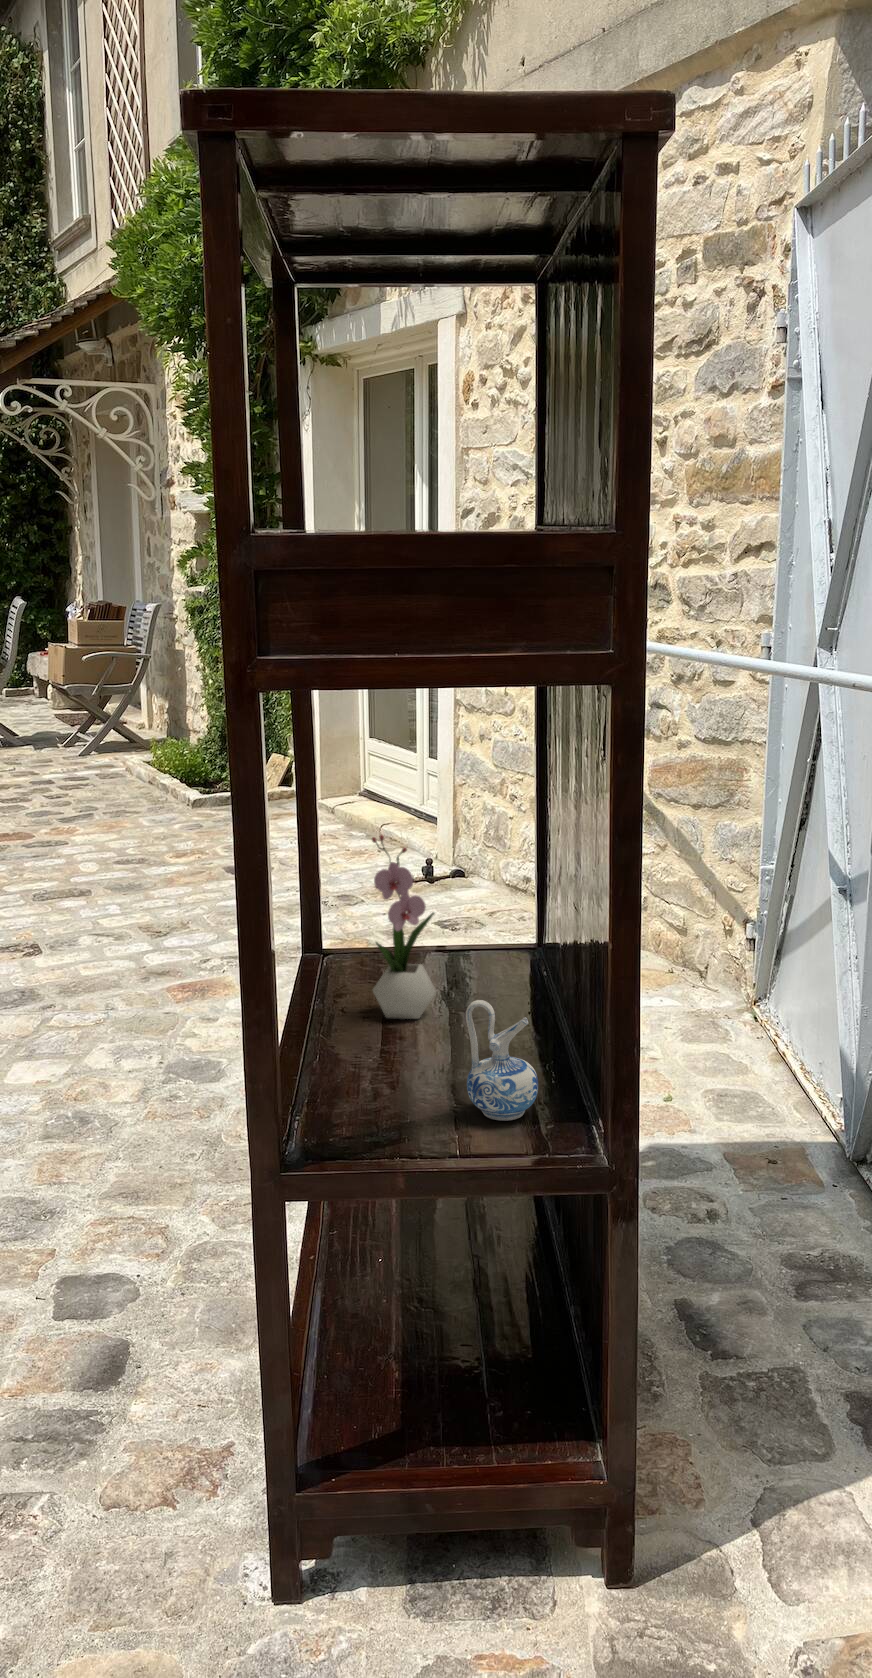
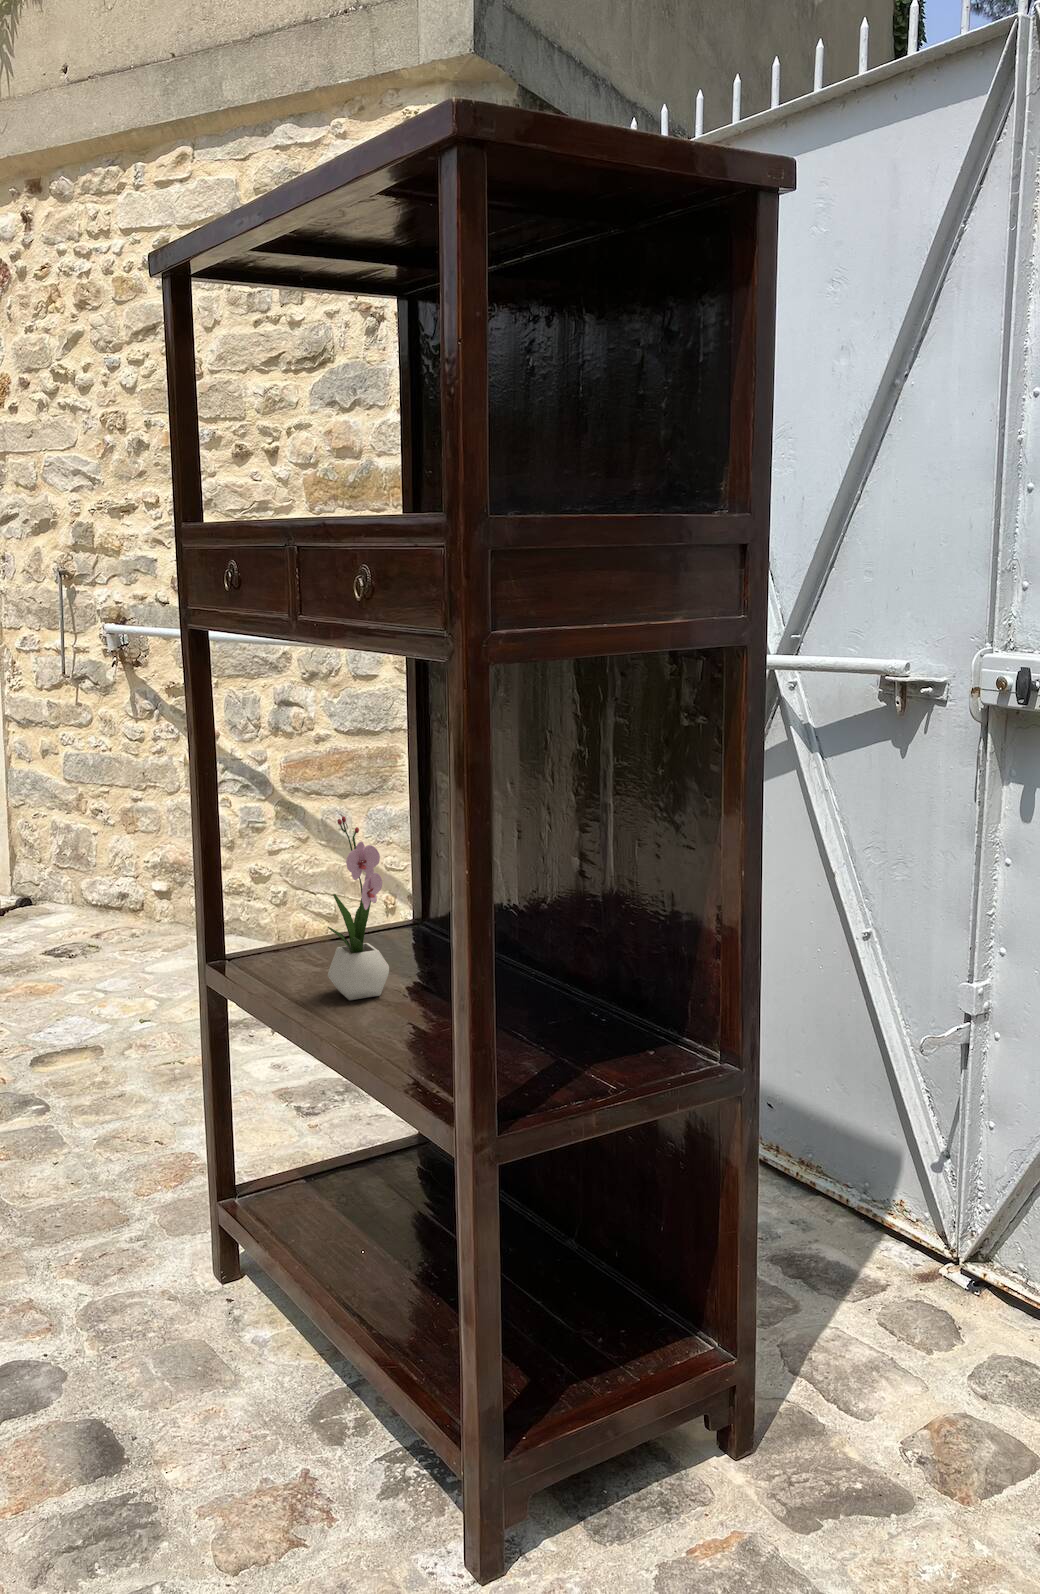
ceramic pitcher: present [466,1000,538,1121] -> none [544,944,610,1053]

